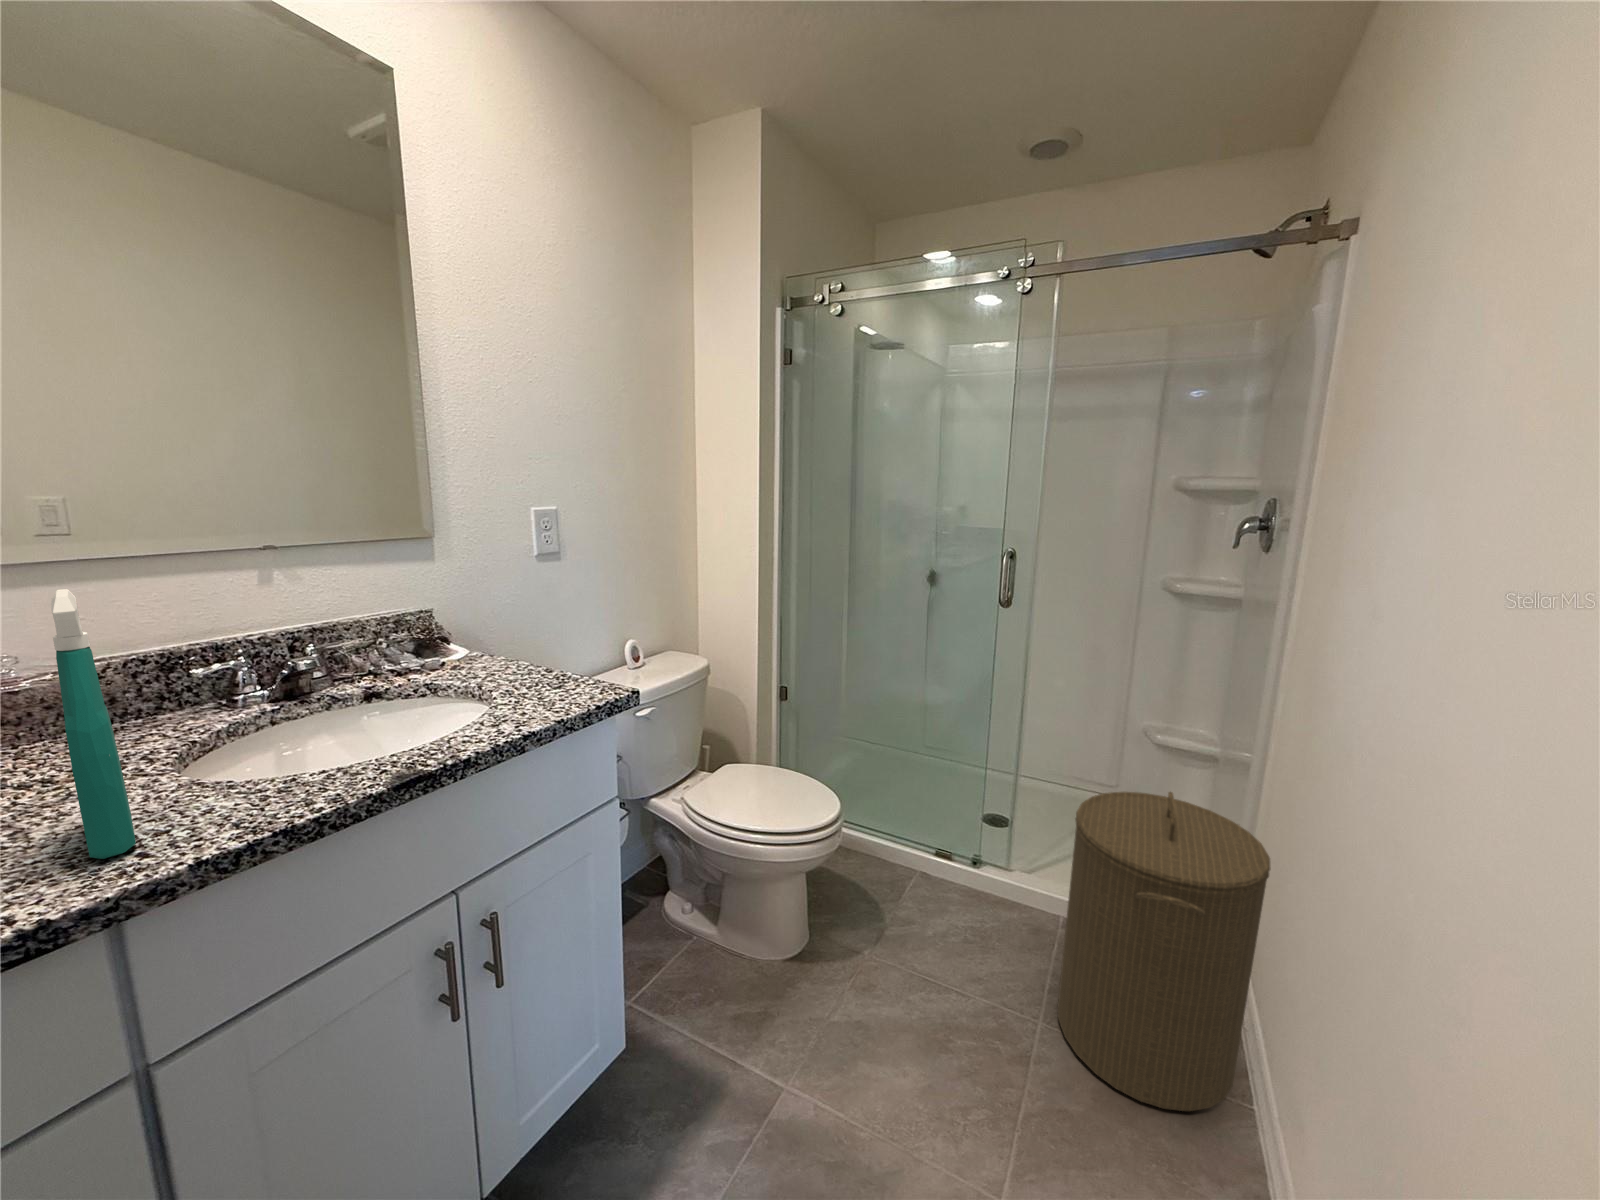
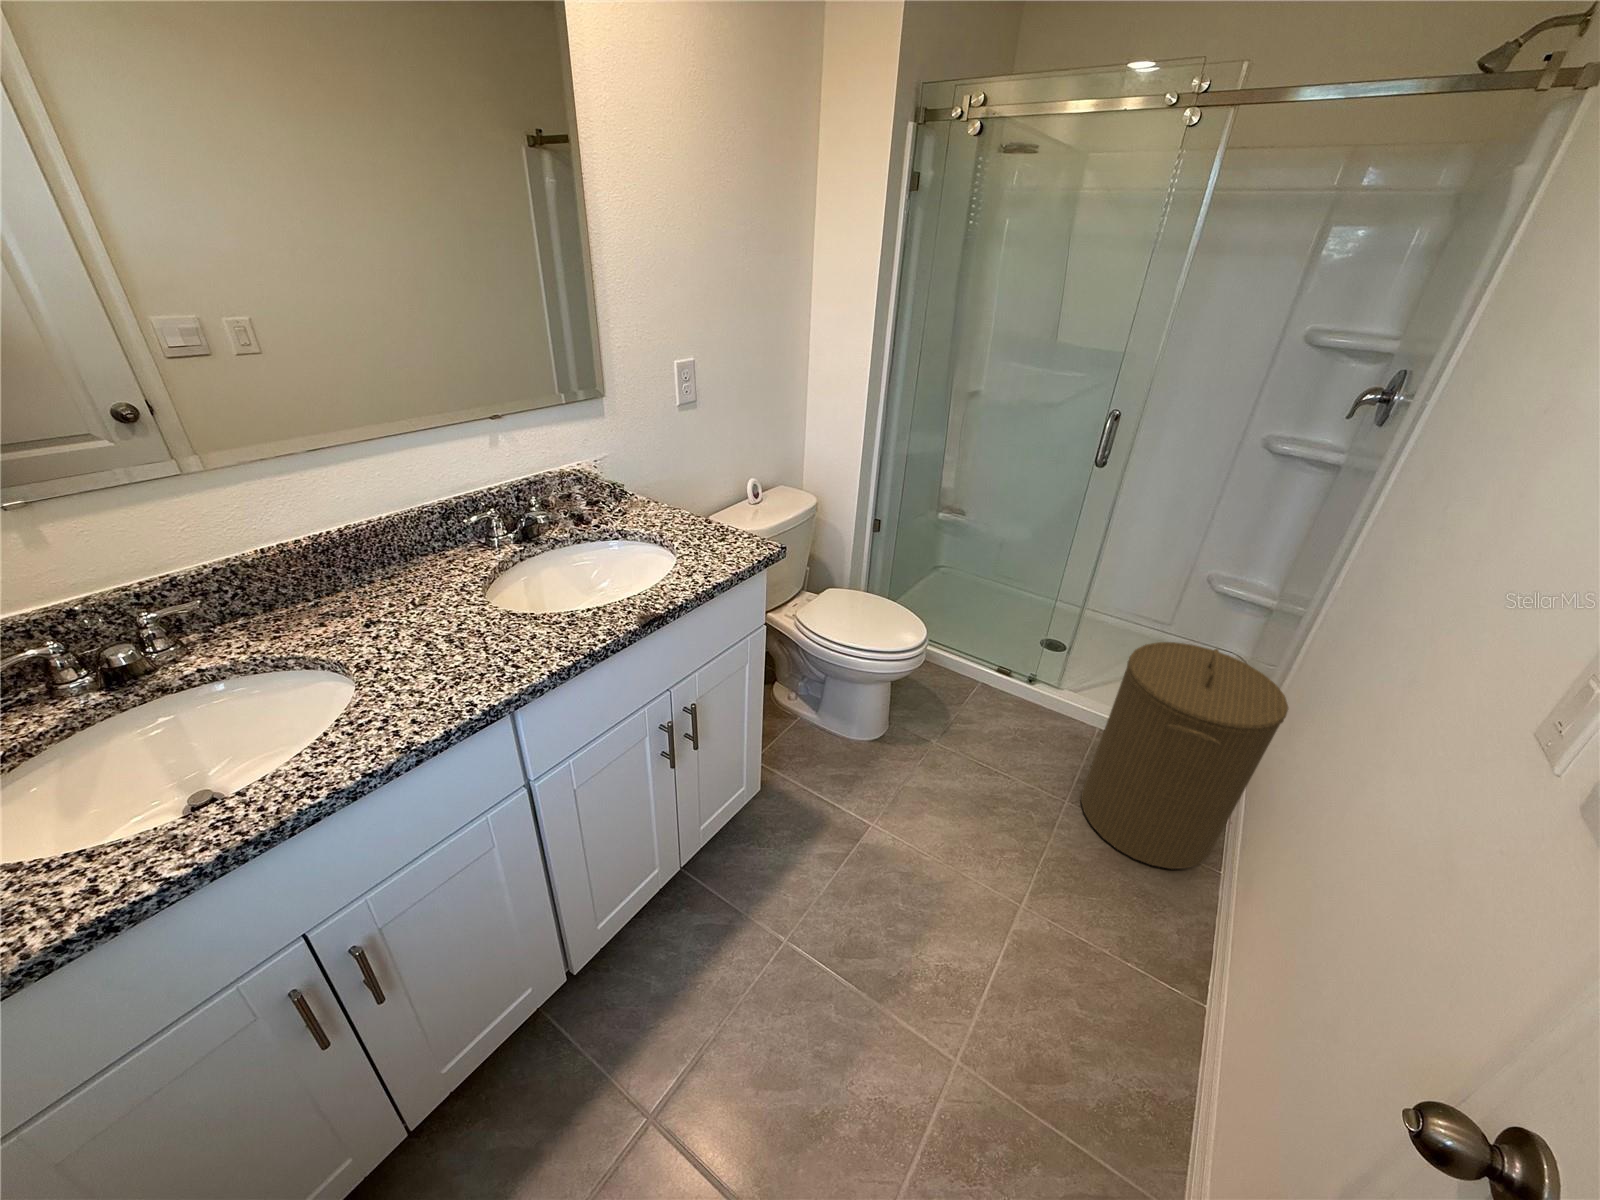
spray bottle: present [51,589,136,859] -> none [440,493,510,668]

